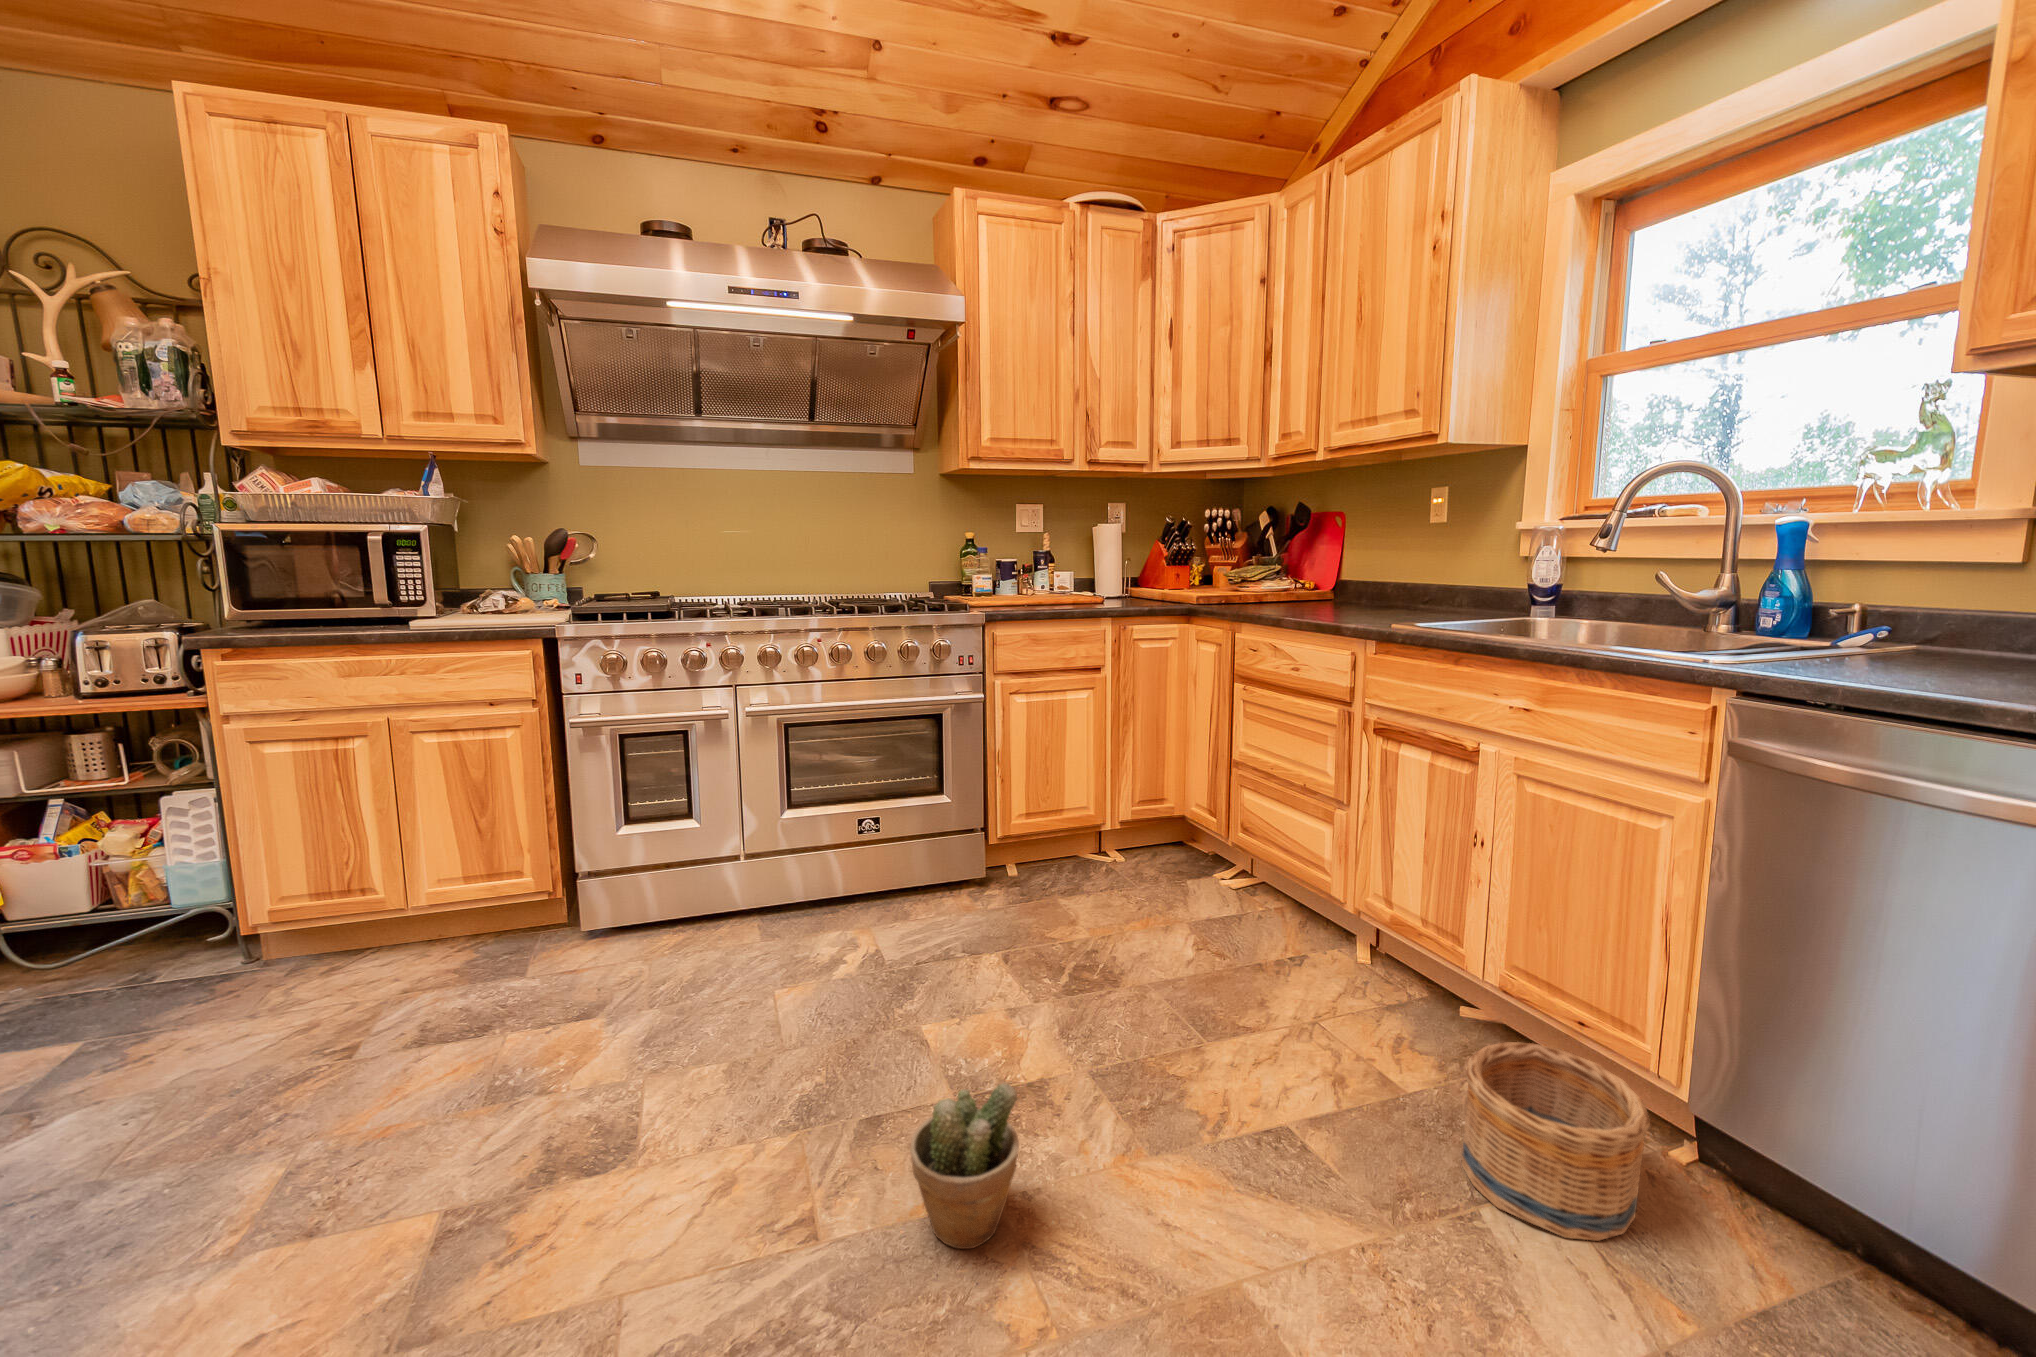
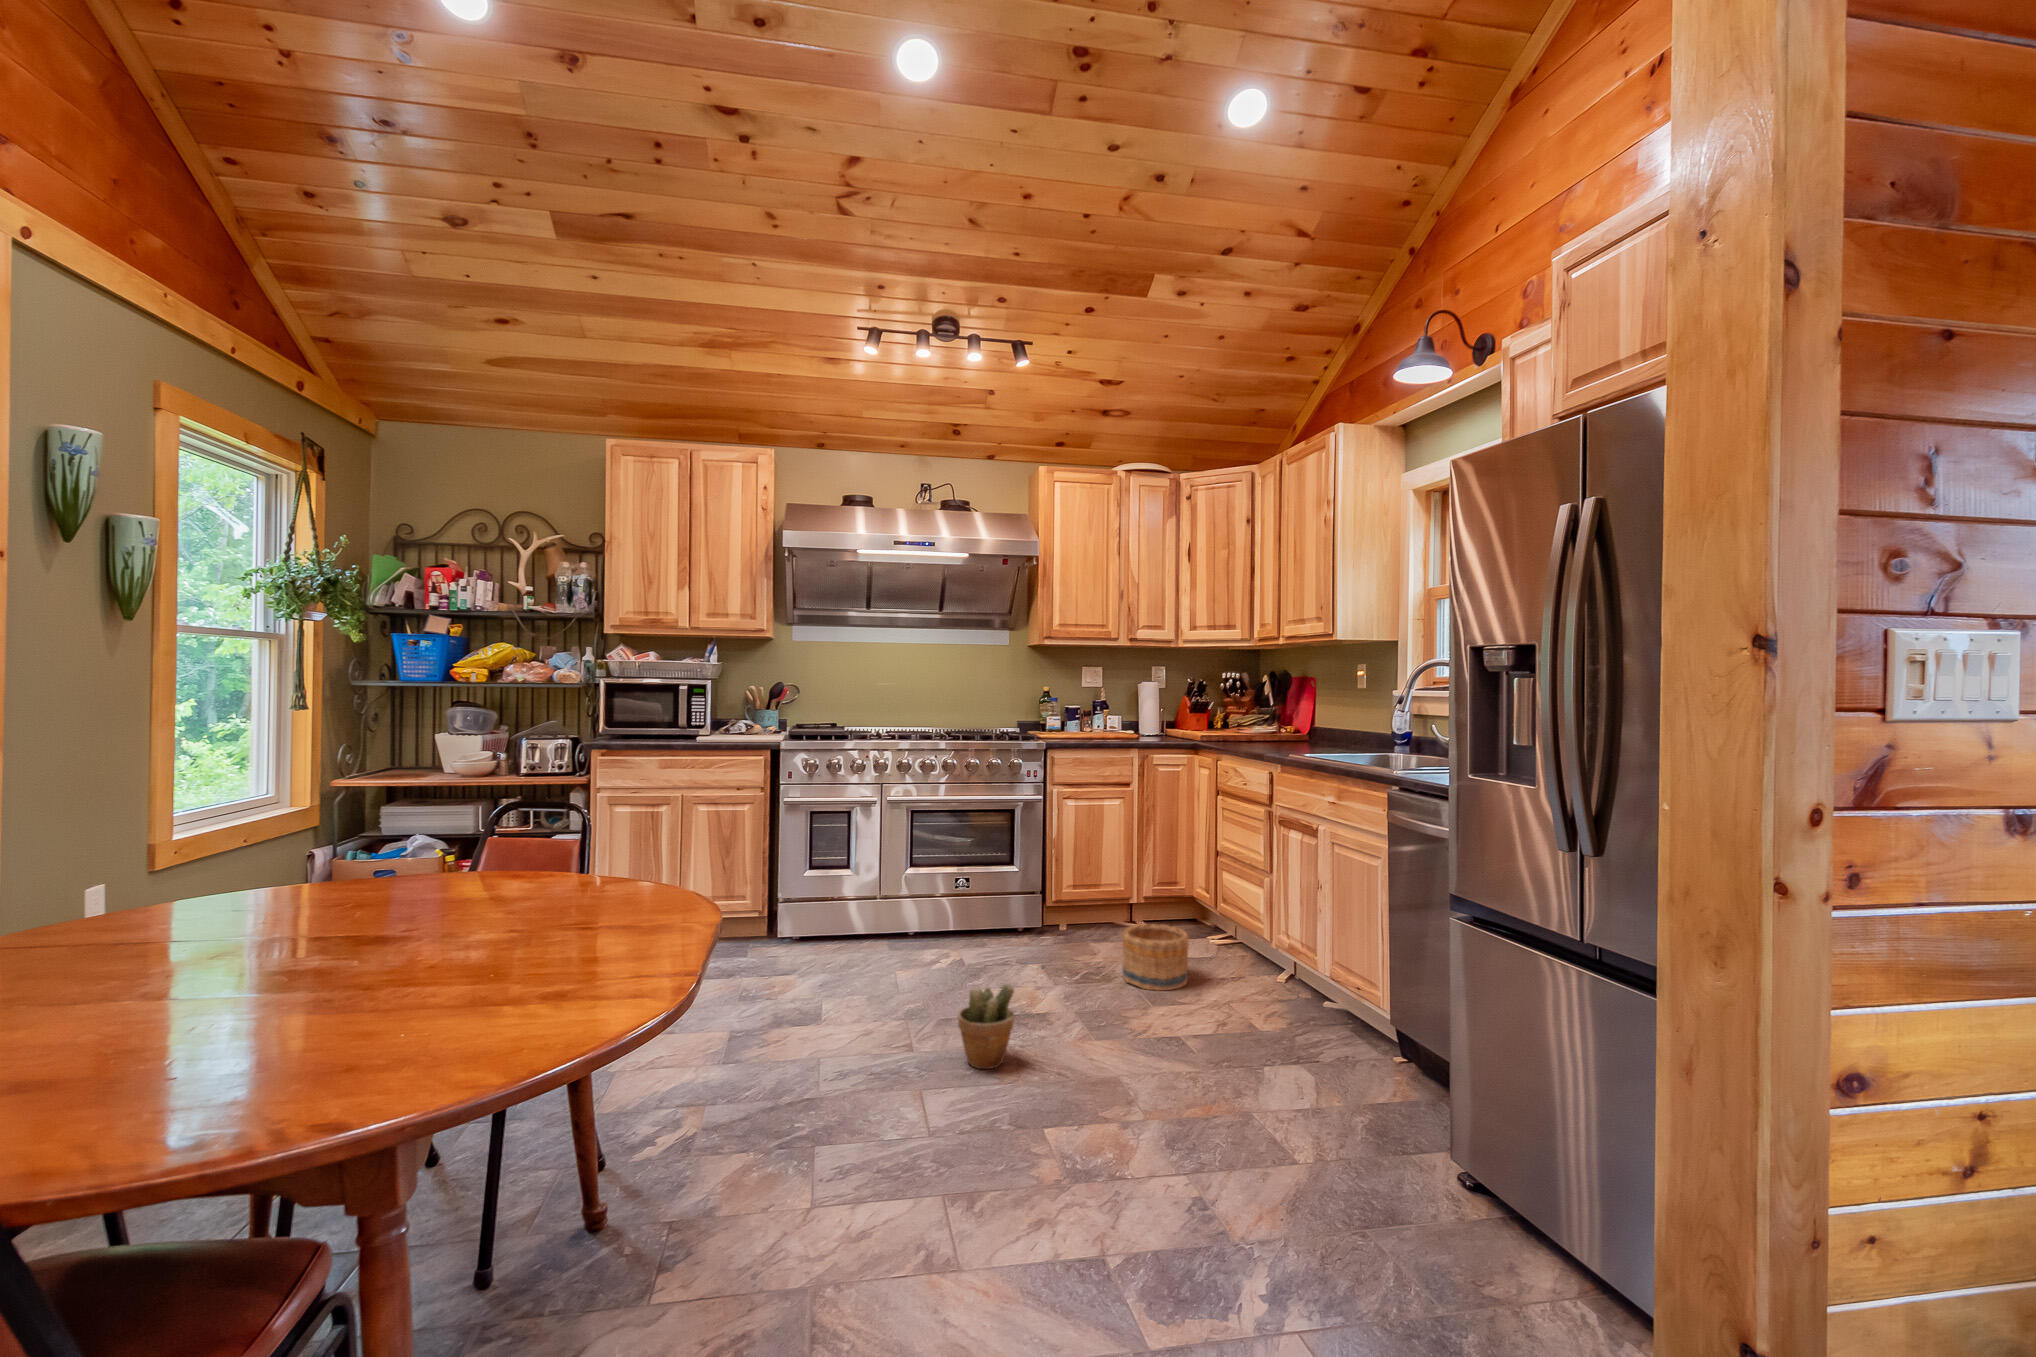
basket: present [1462,1042,1650,1241] -> present [1122,924,1189,990]

